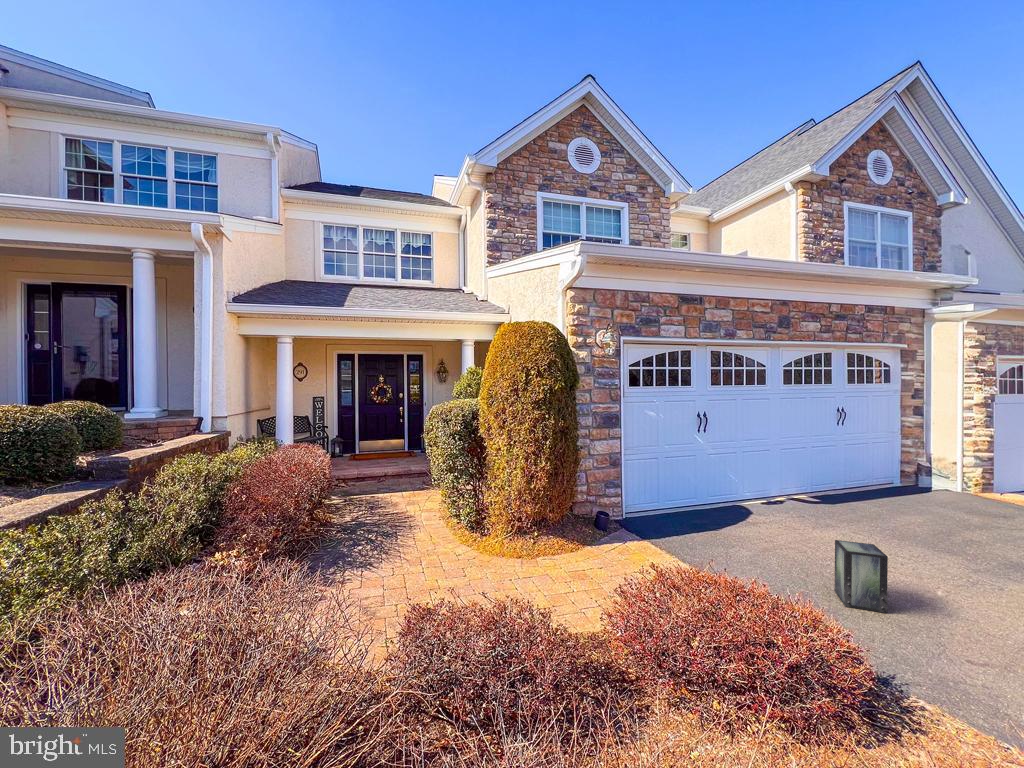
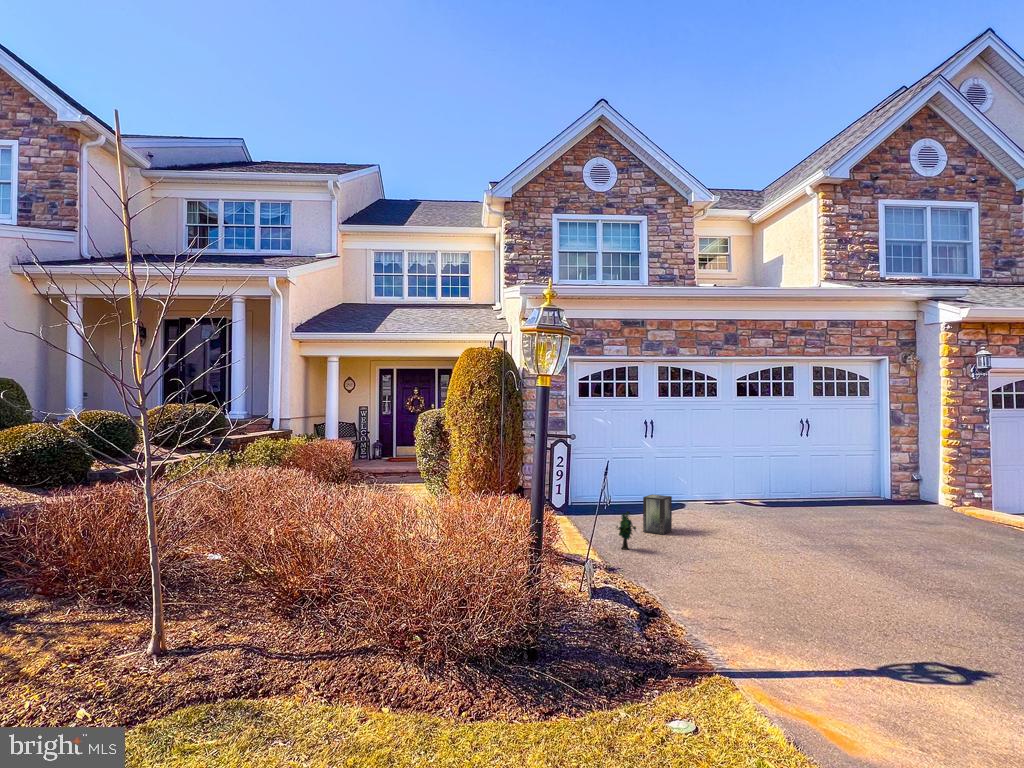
decorative plant: none [900,614,961,690] -> present [616,511,636,550]

